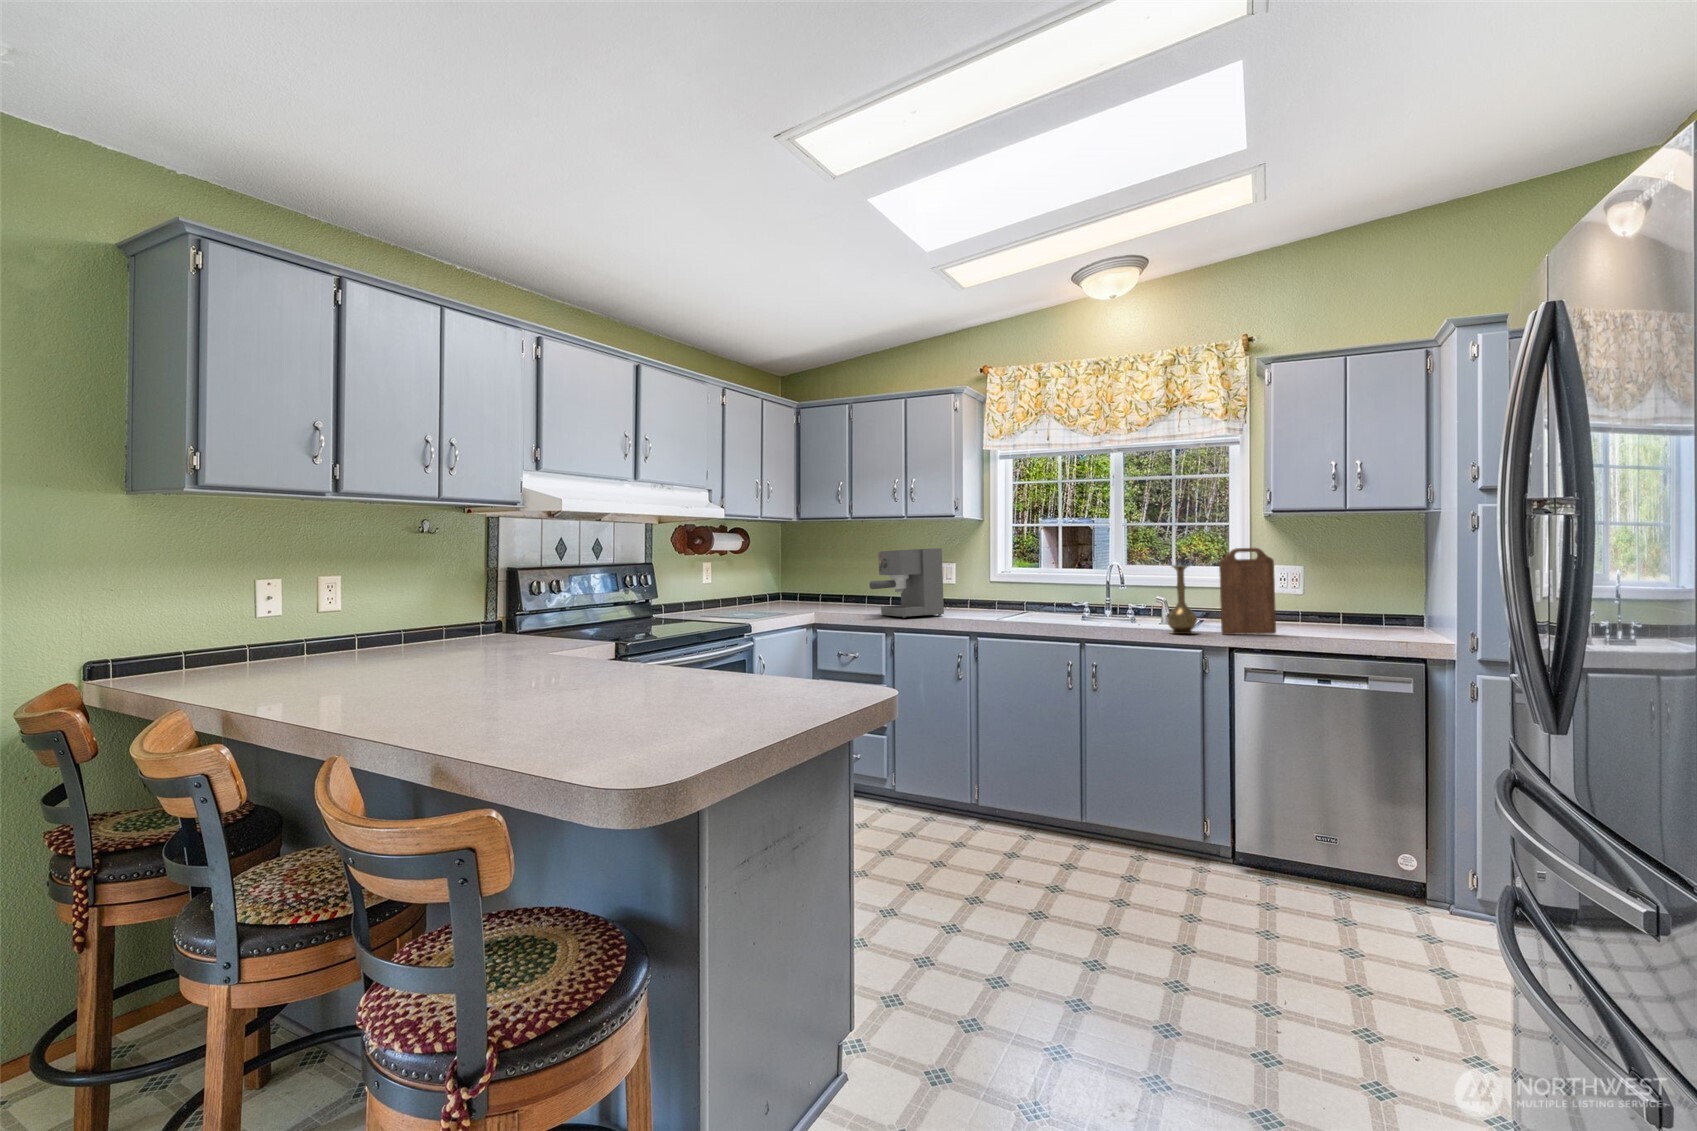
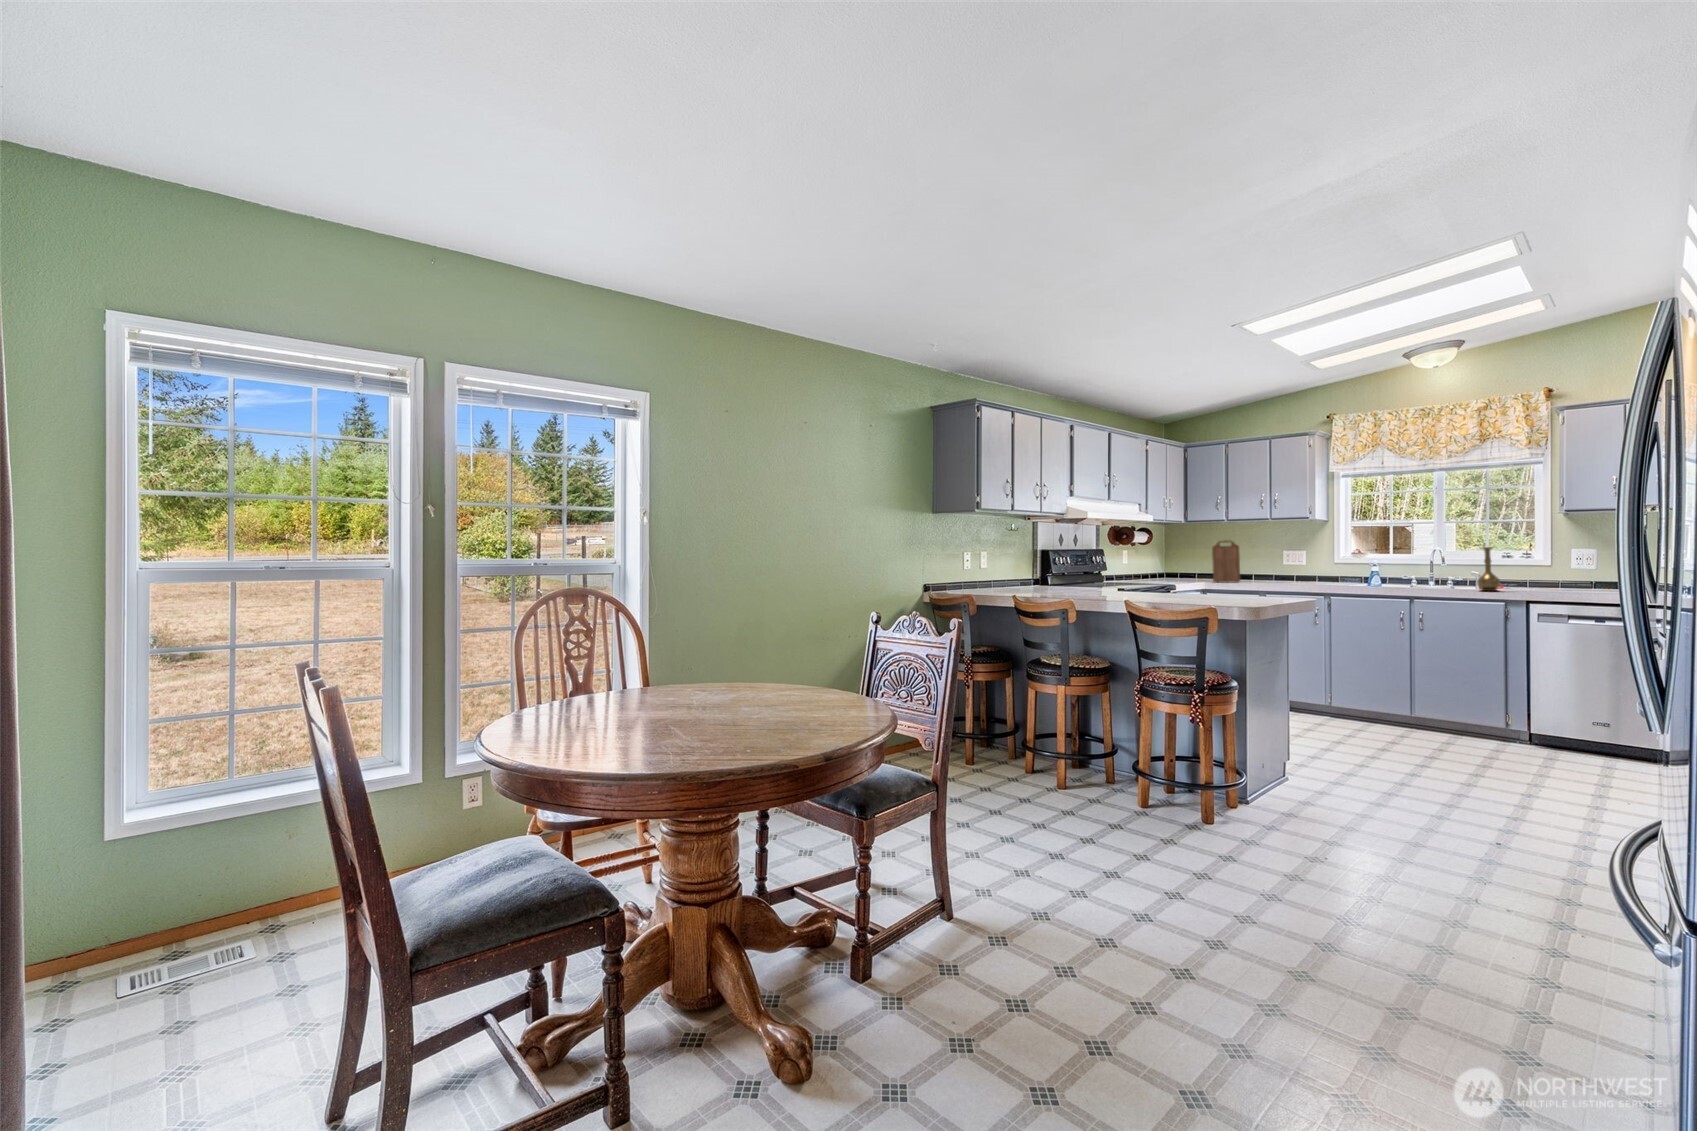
coffee maker: present [869,548,944,618] -> none [1247,539,1301,585]
cutting board: present [1219,548,1276,635] -> present [1212,540,1240,583]

